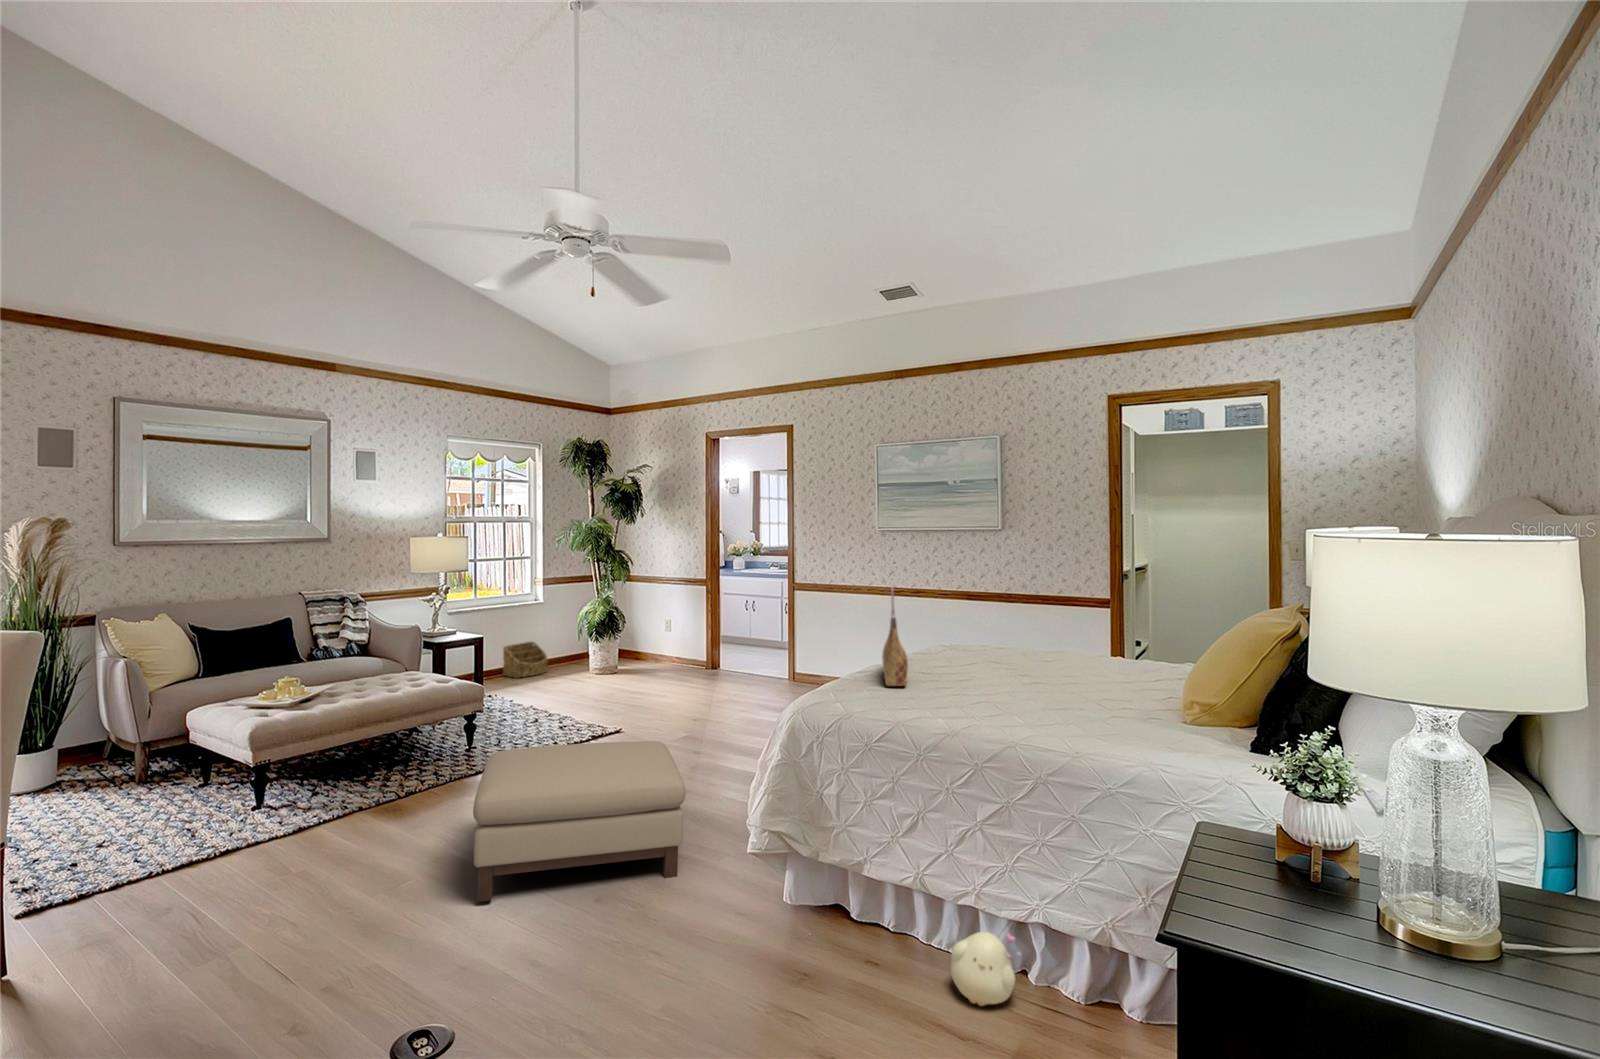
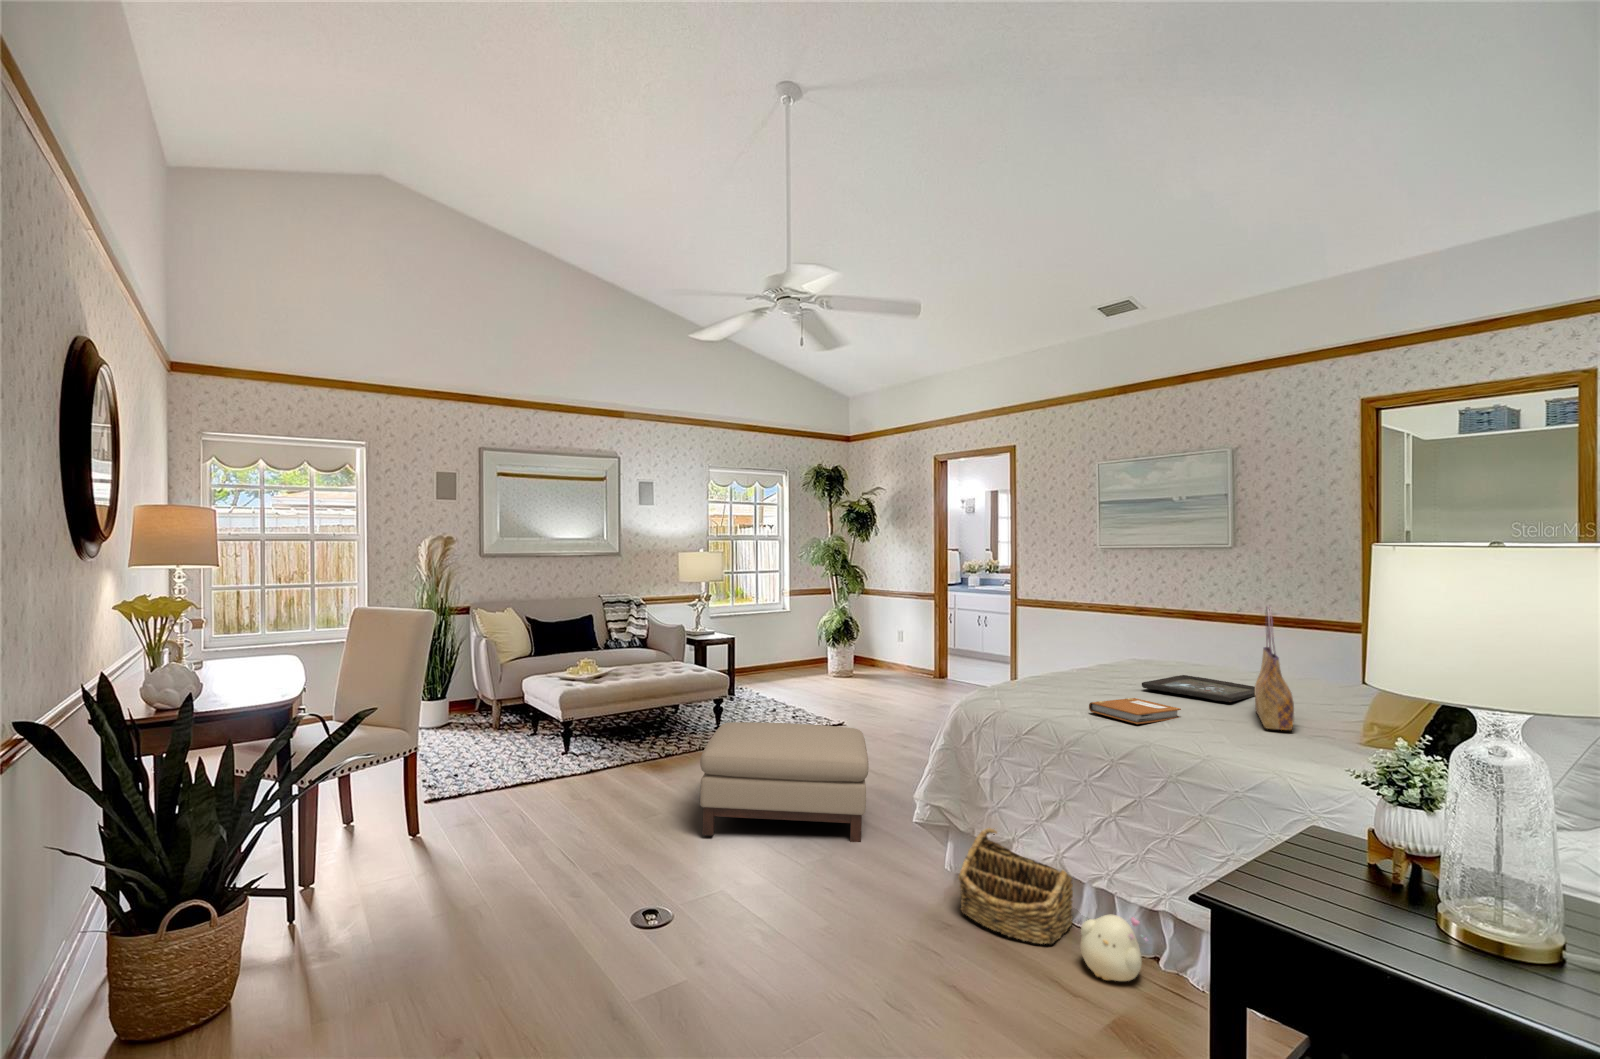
tote bag: present [882,585,908,686] -> present [1255,606,1294,730]
basket: present [503,642,547,678] -> present [958,828,1073,944]
tray: none [965,660,1070,688] -> present [1142,675,1255,702]
notebook: none [937,692,1021,723] -> present [1089,698,1181,724]

